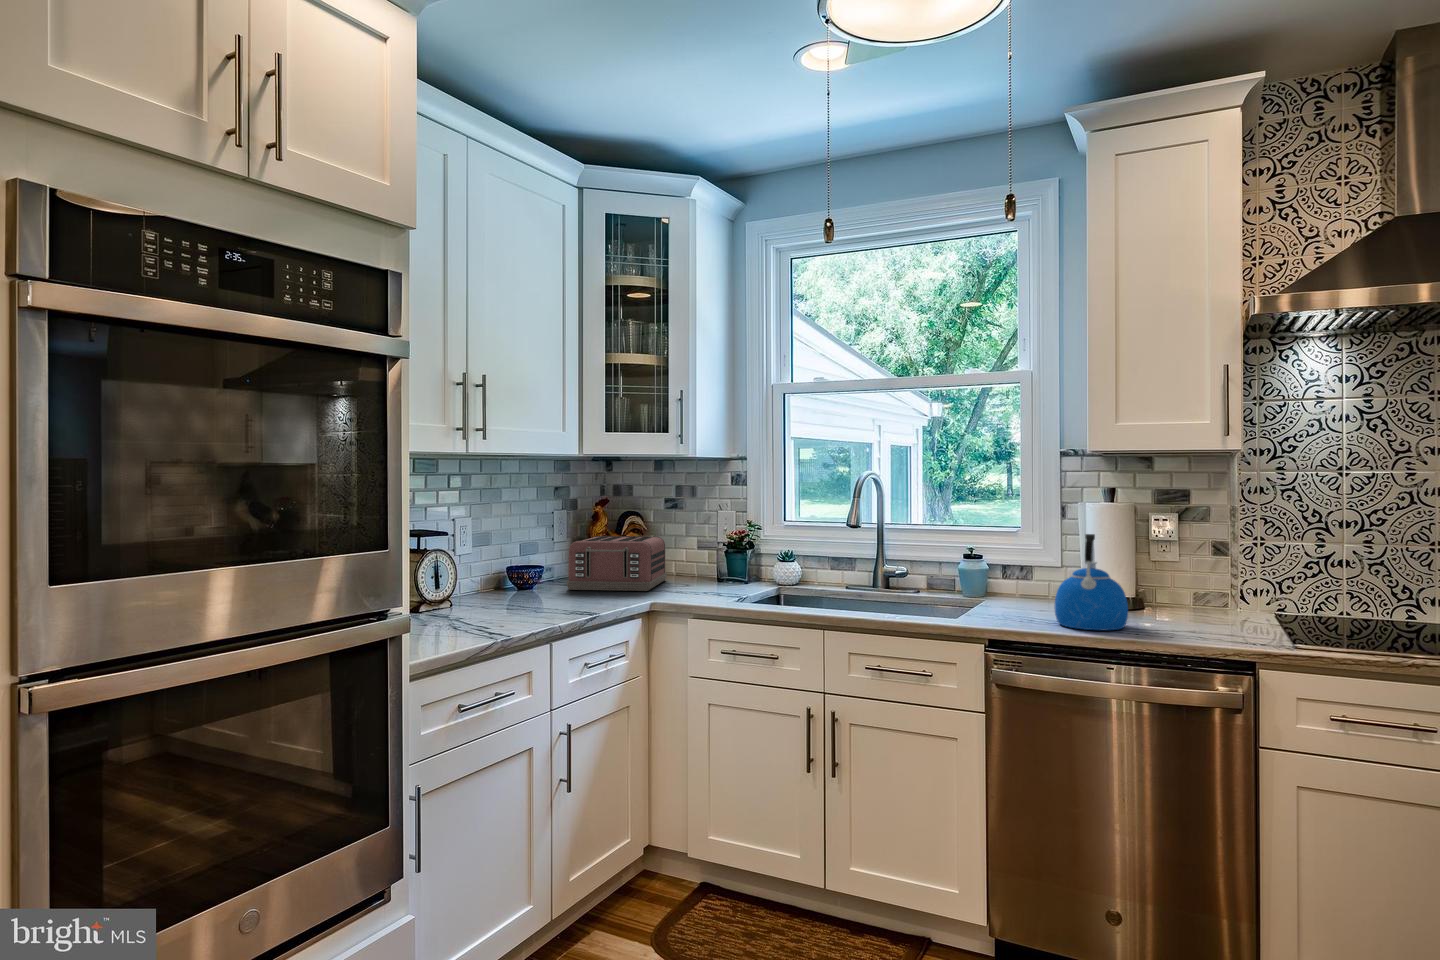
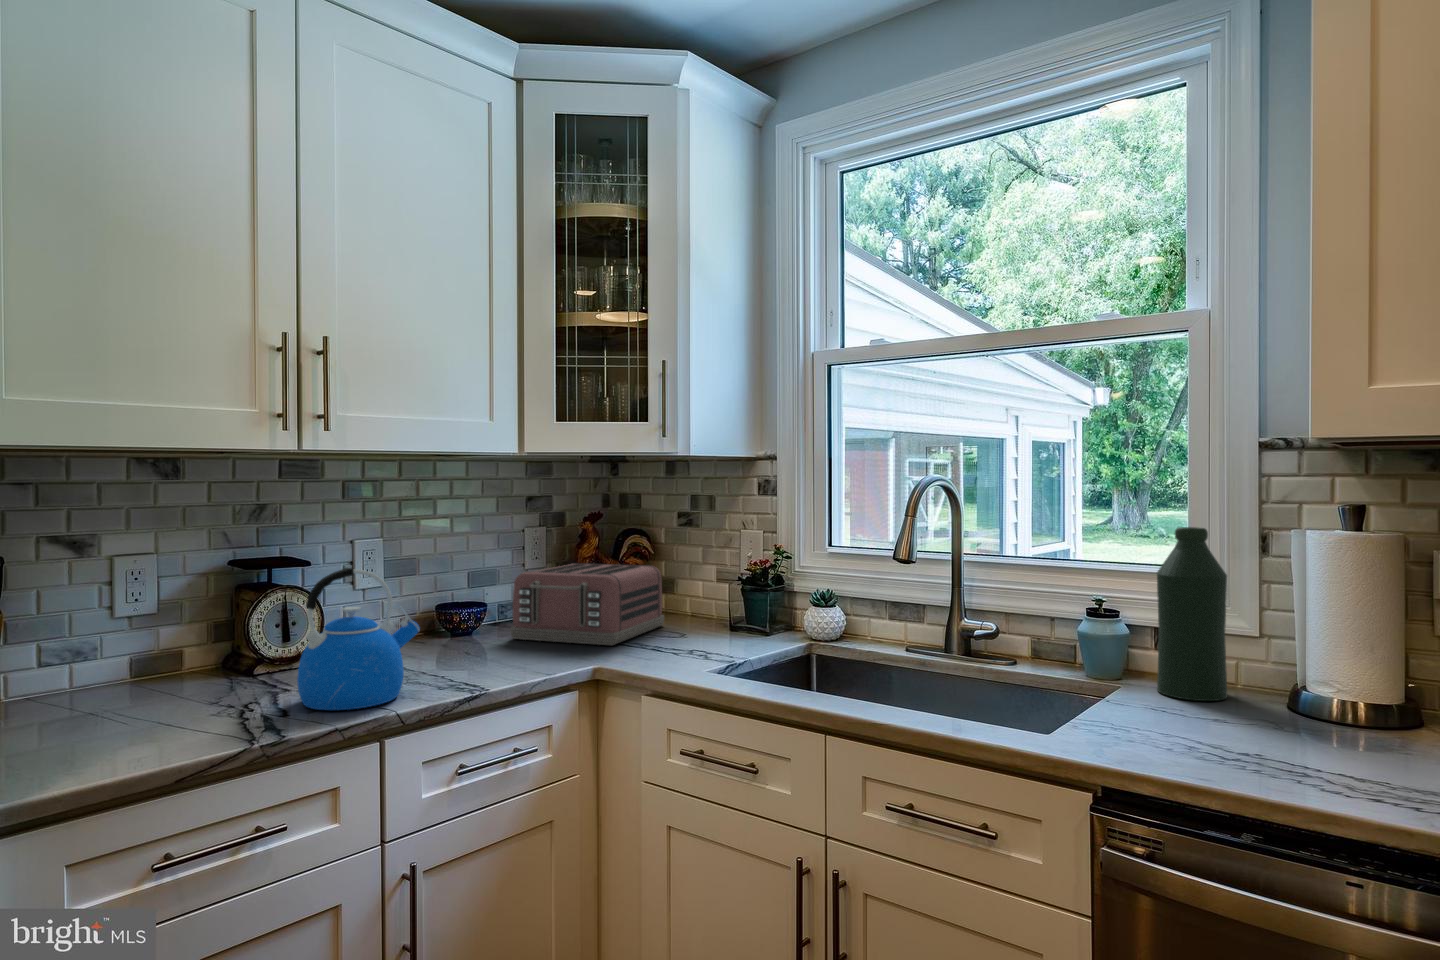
bottle: none [1005,502,1045,603] -> present [1157,527,1227,701]
kettle: present [1055,534,1128,630] -> present [297,568,420,710]

